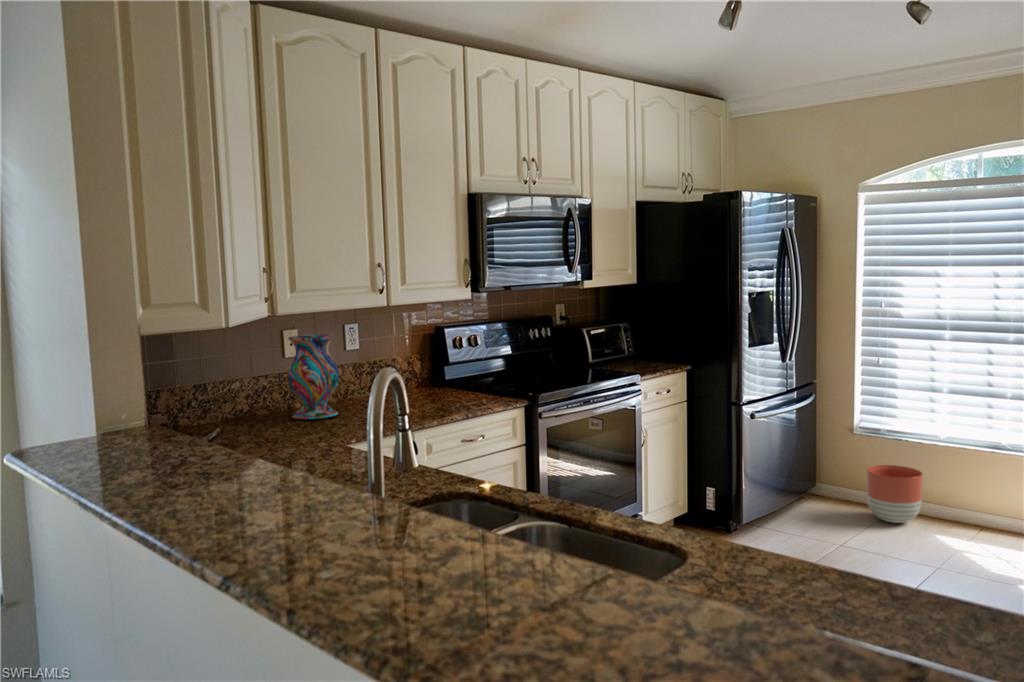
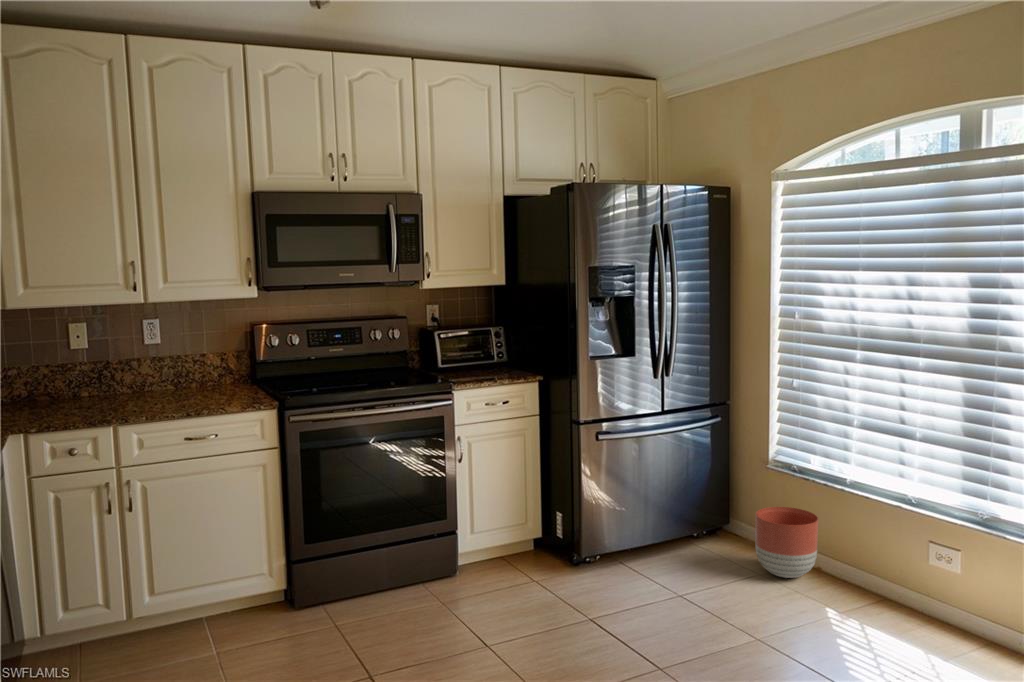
vase: present [288,334,339,420] -> none [43,329,95,408]

